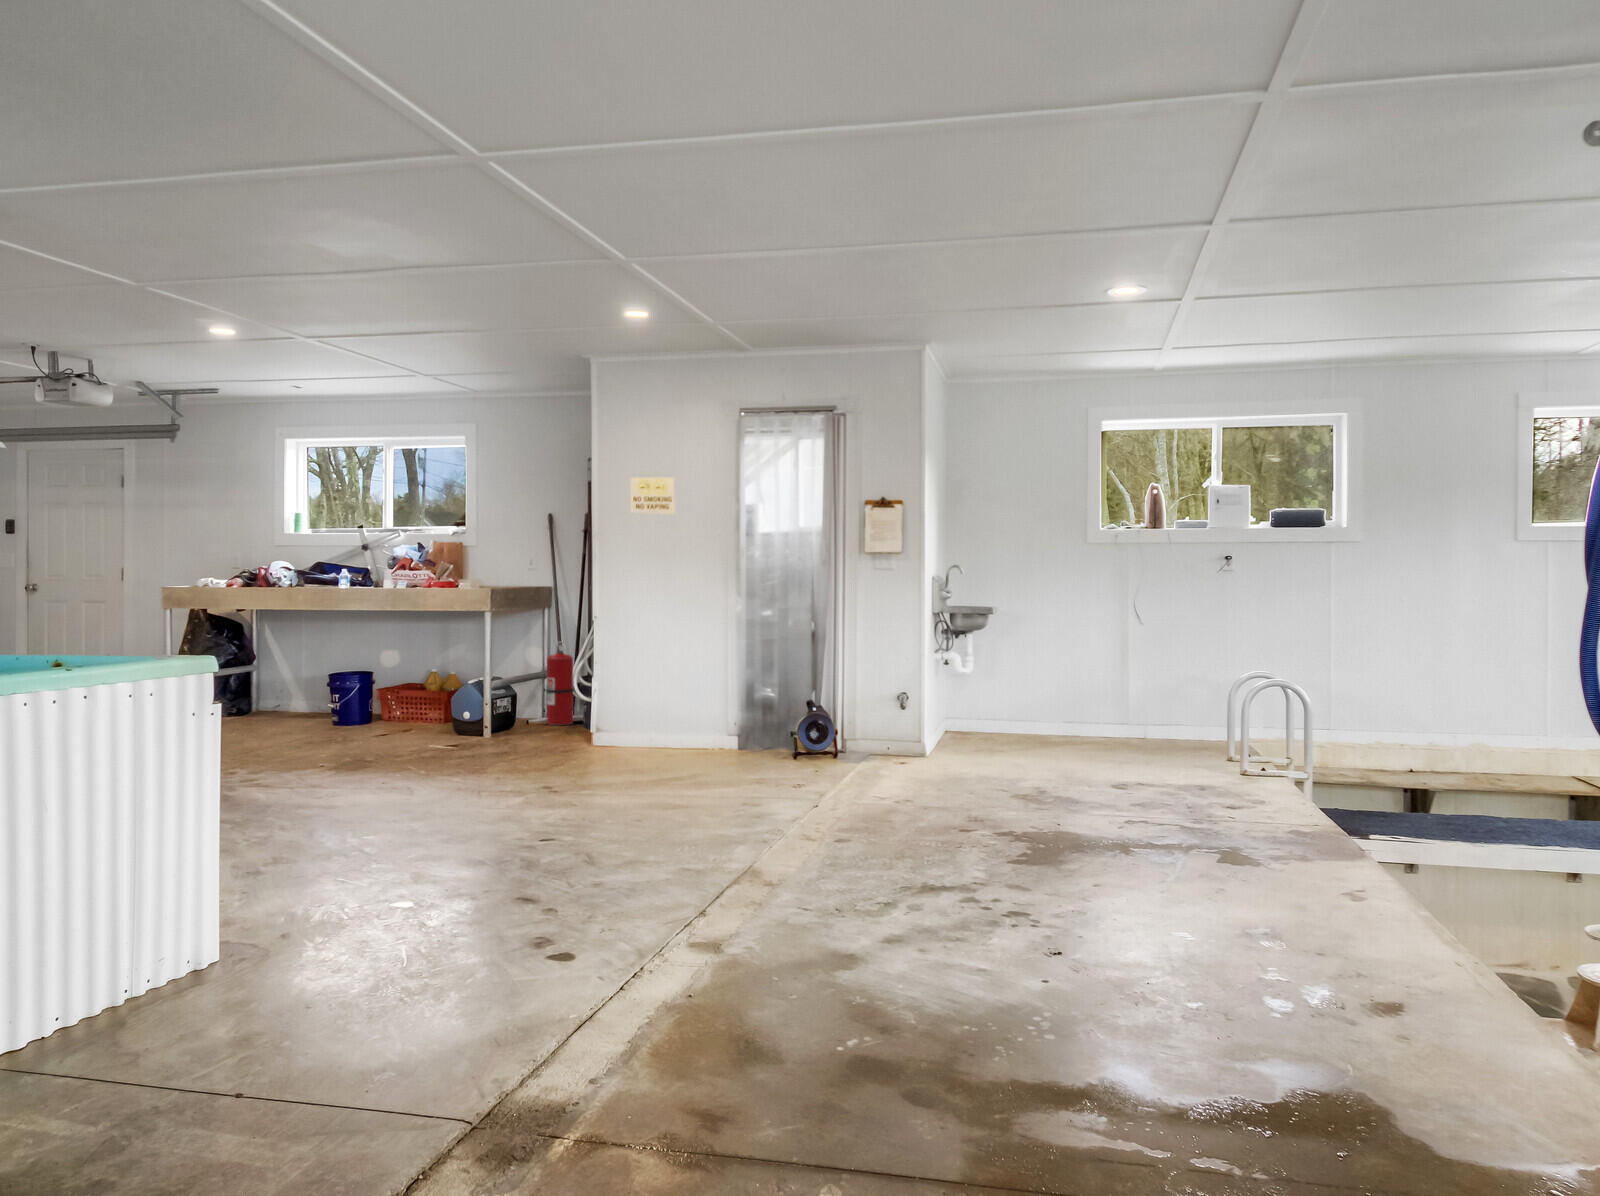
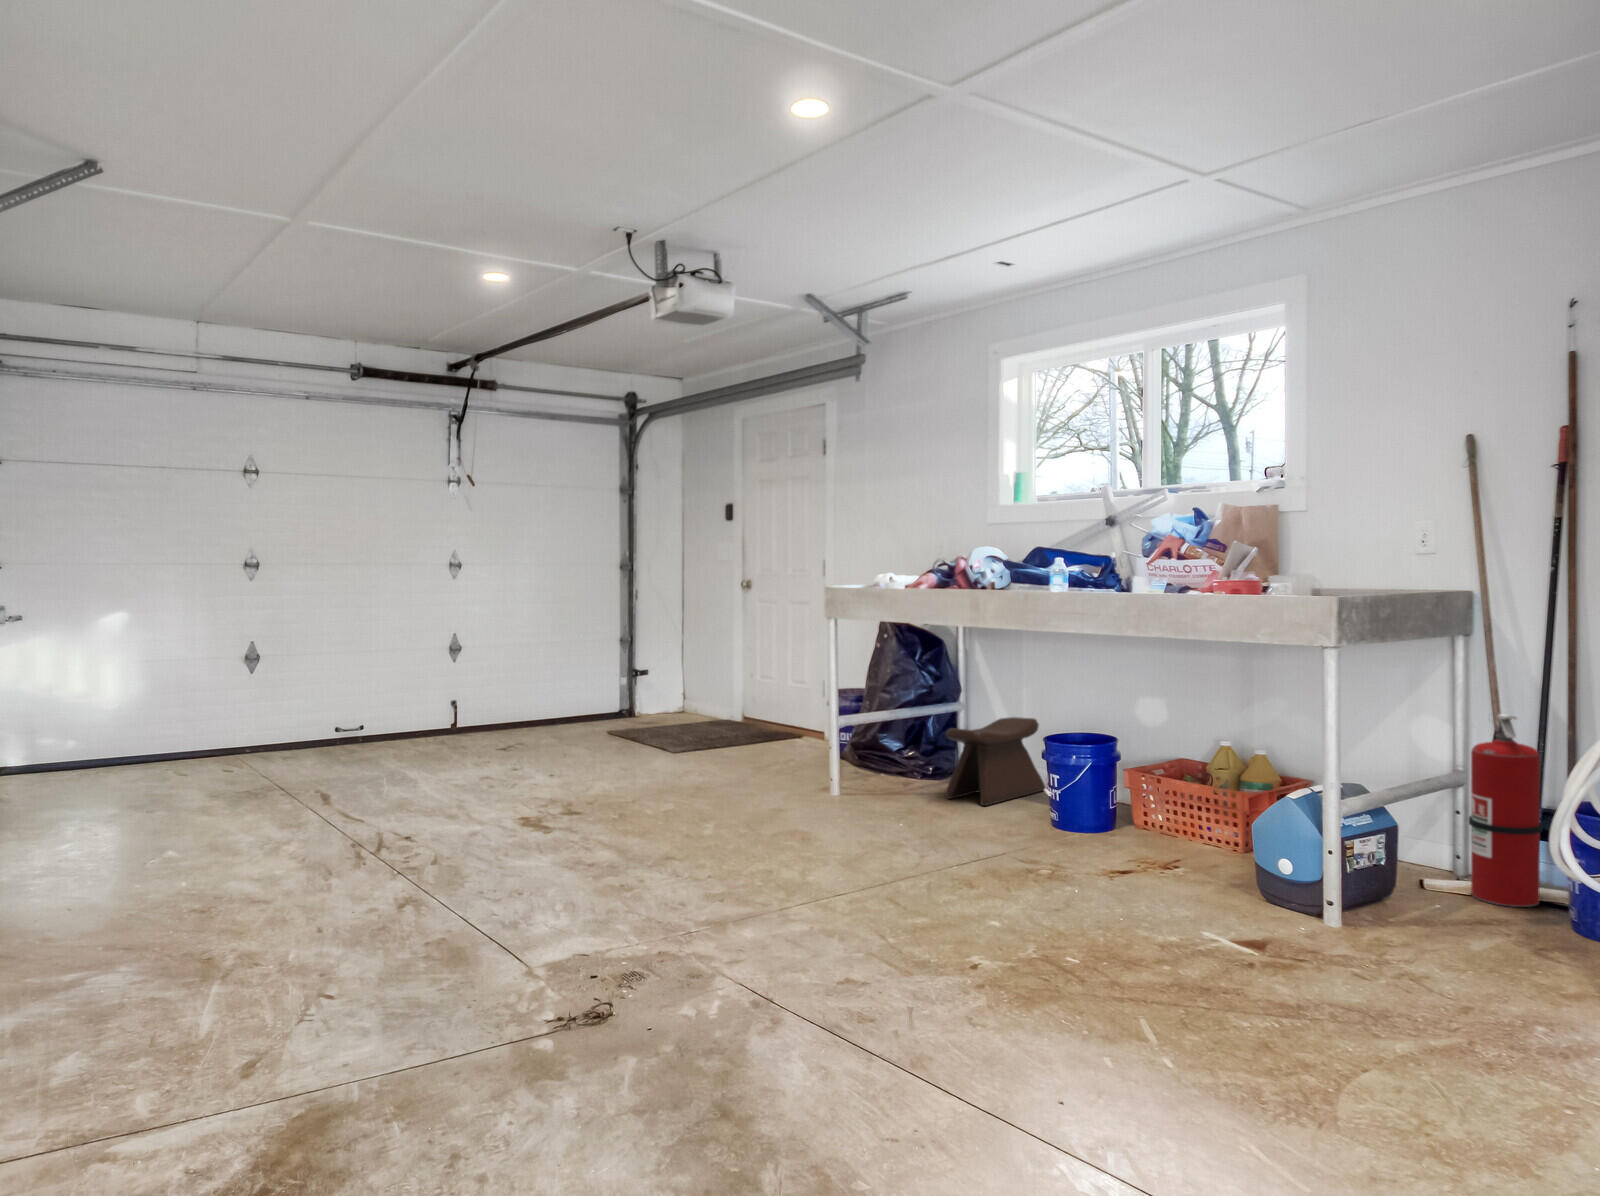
stool: none [257,670,322,722] -> present [946,717,1045,806]

